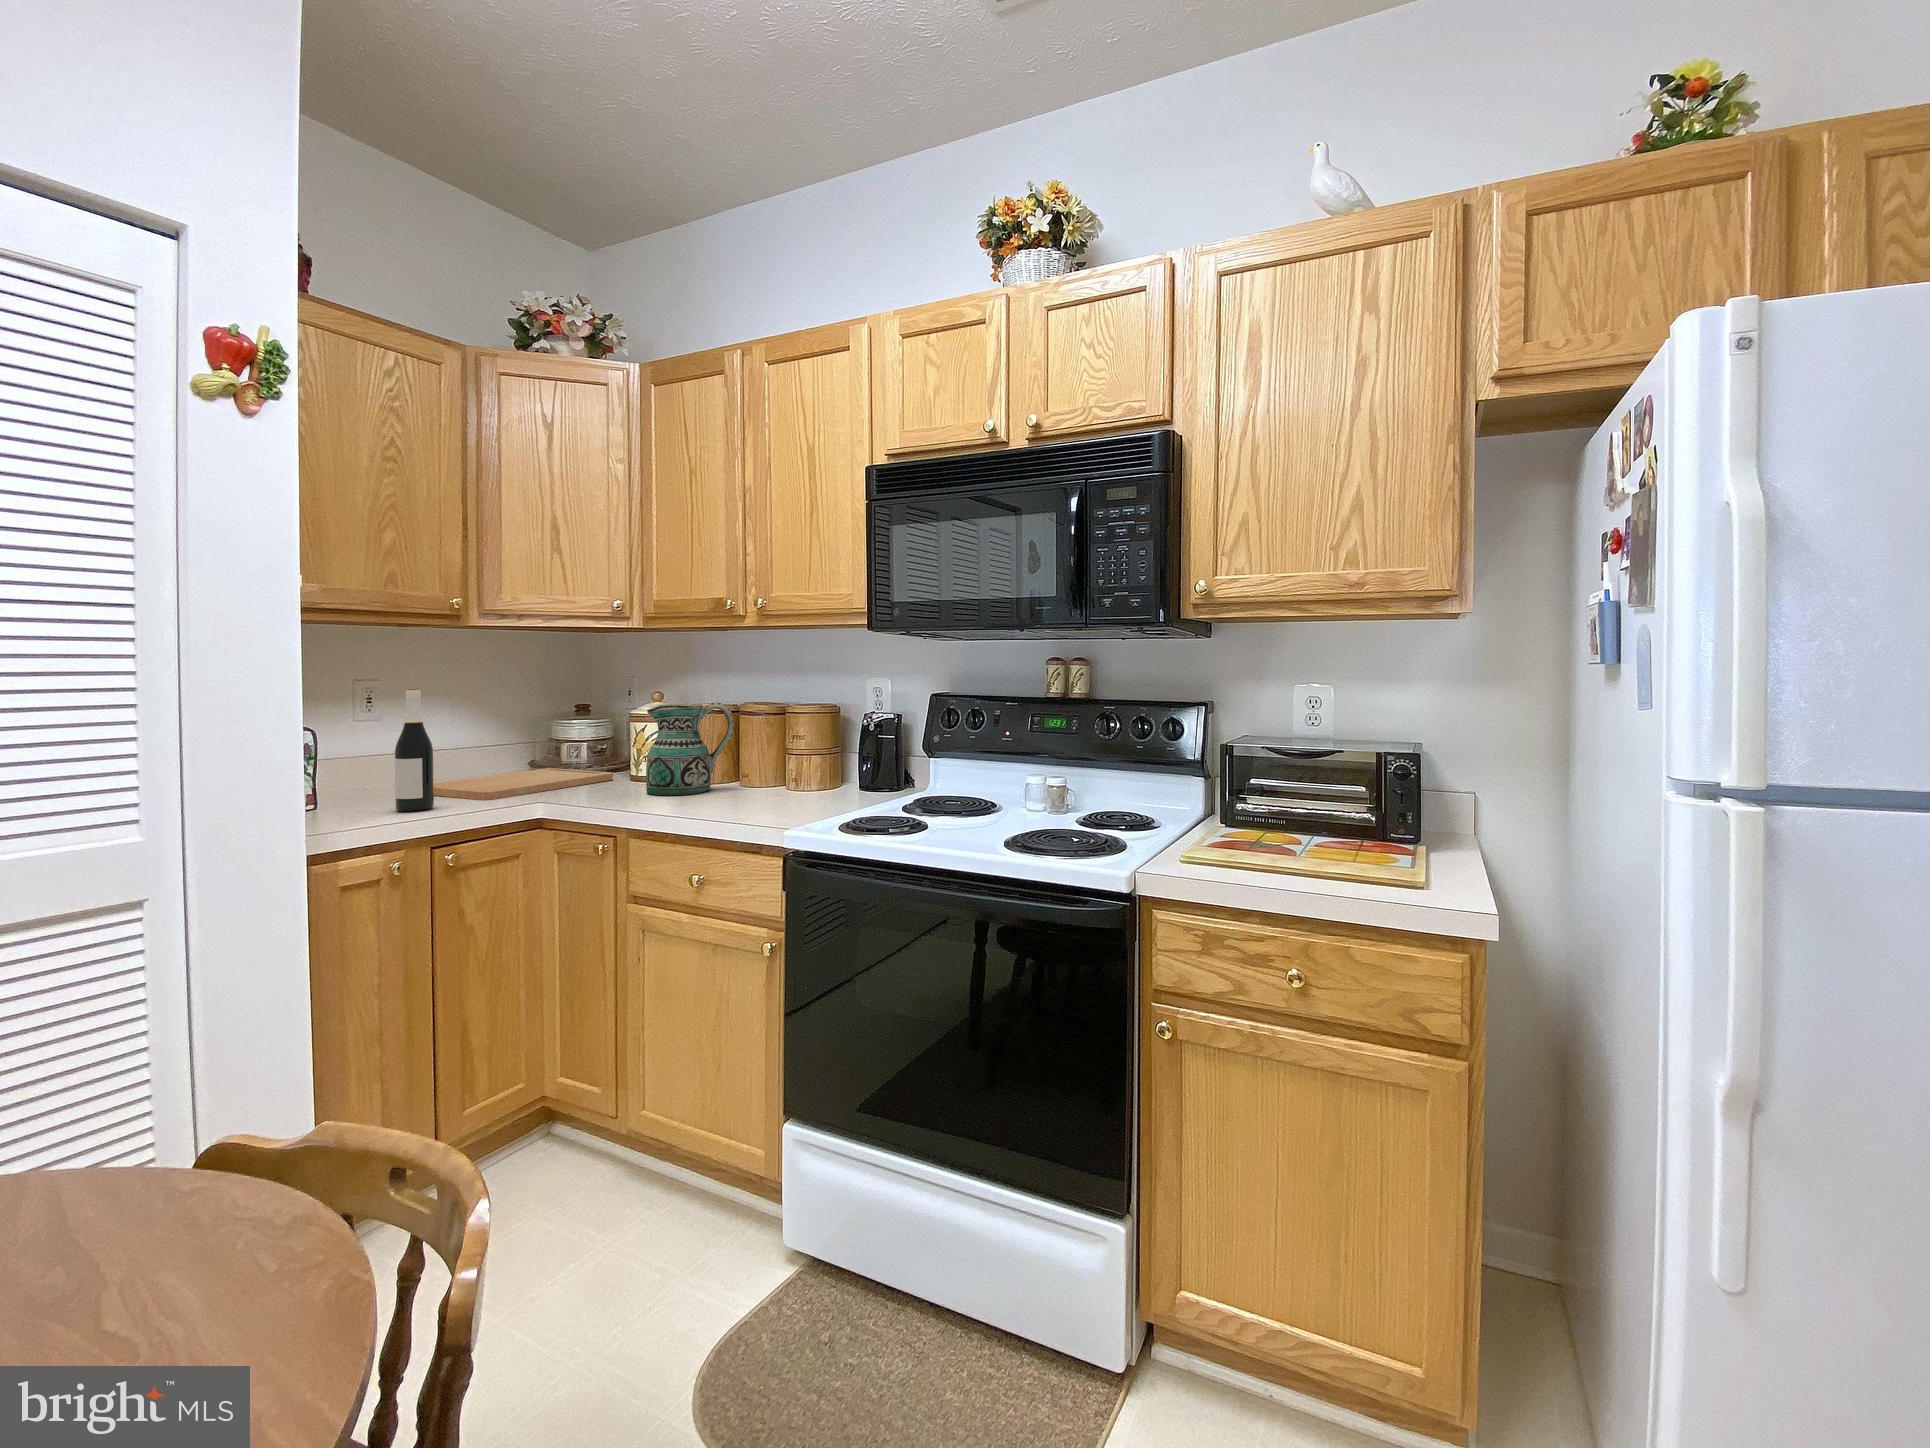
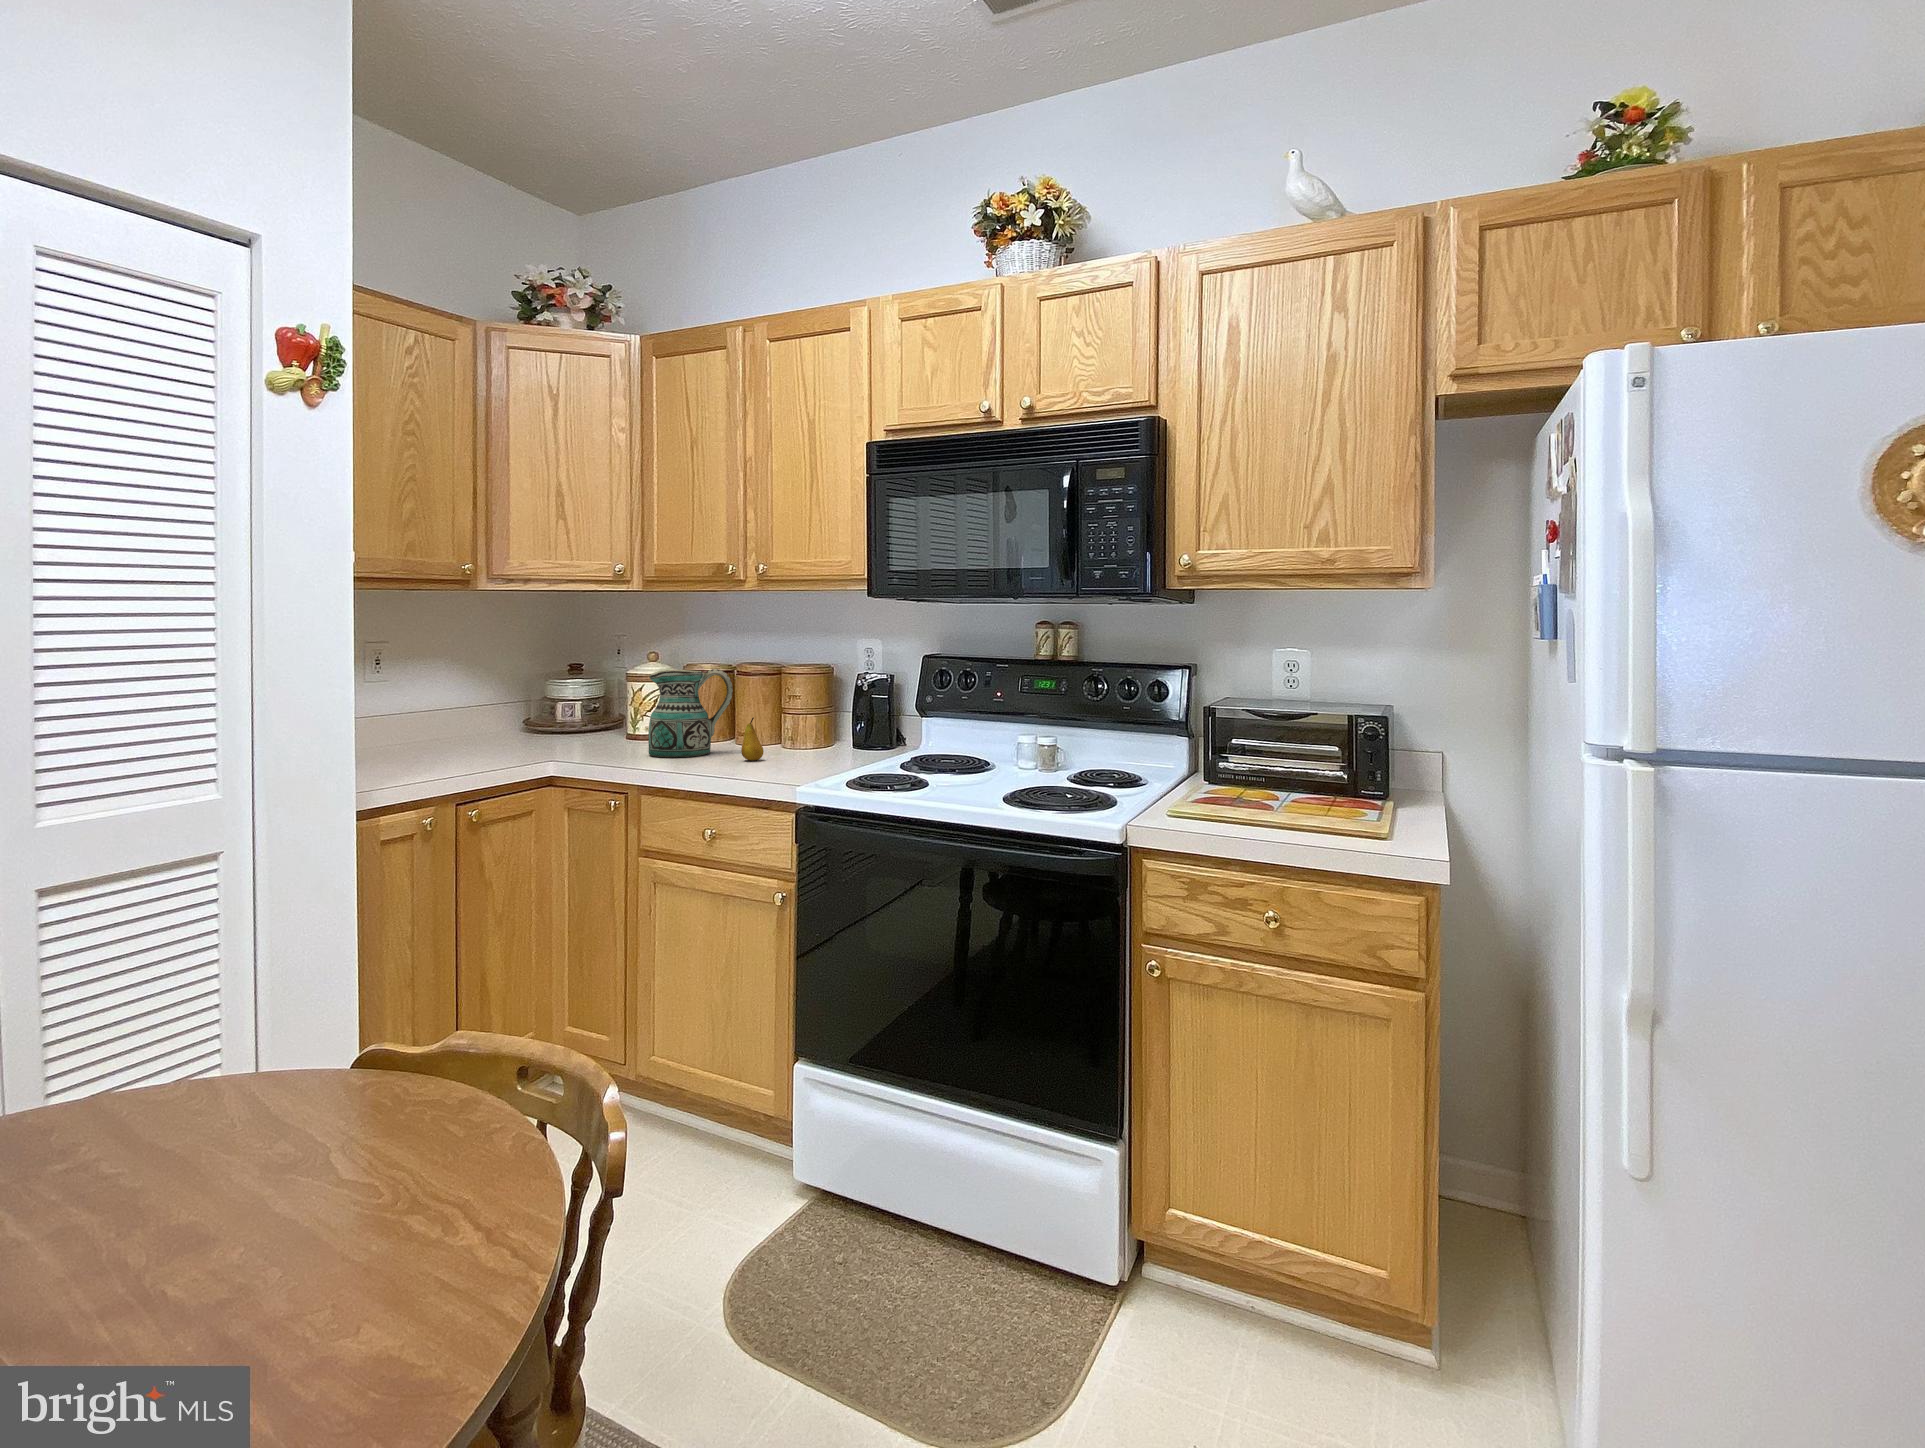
wine bottle: present [395,688,434,812] -> none [408,652,446,770]
fruit: none [739,753,763,799] -> present [741,718,764,760]
cutting board: present [434,768,613,800] -> none [423,733,611,761]

